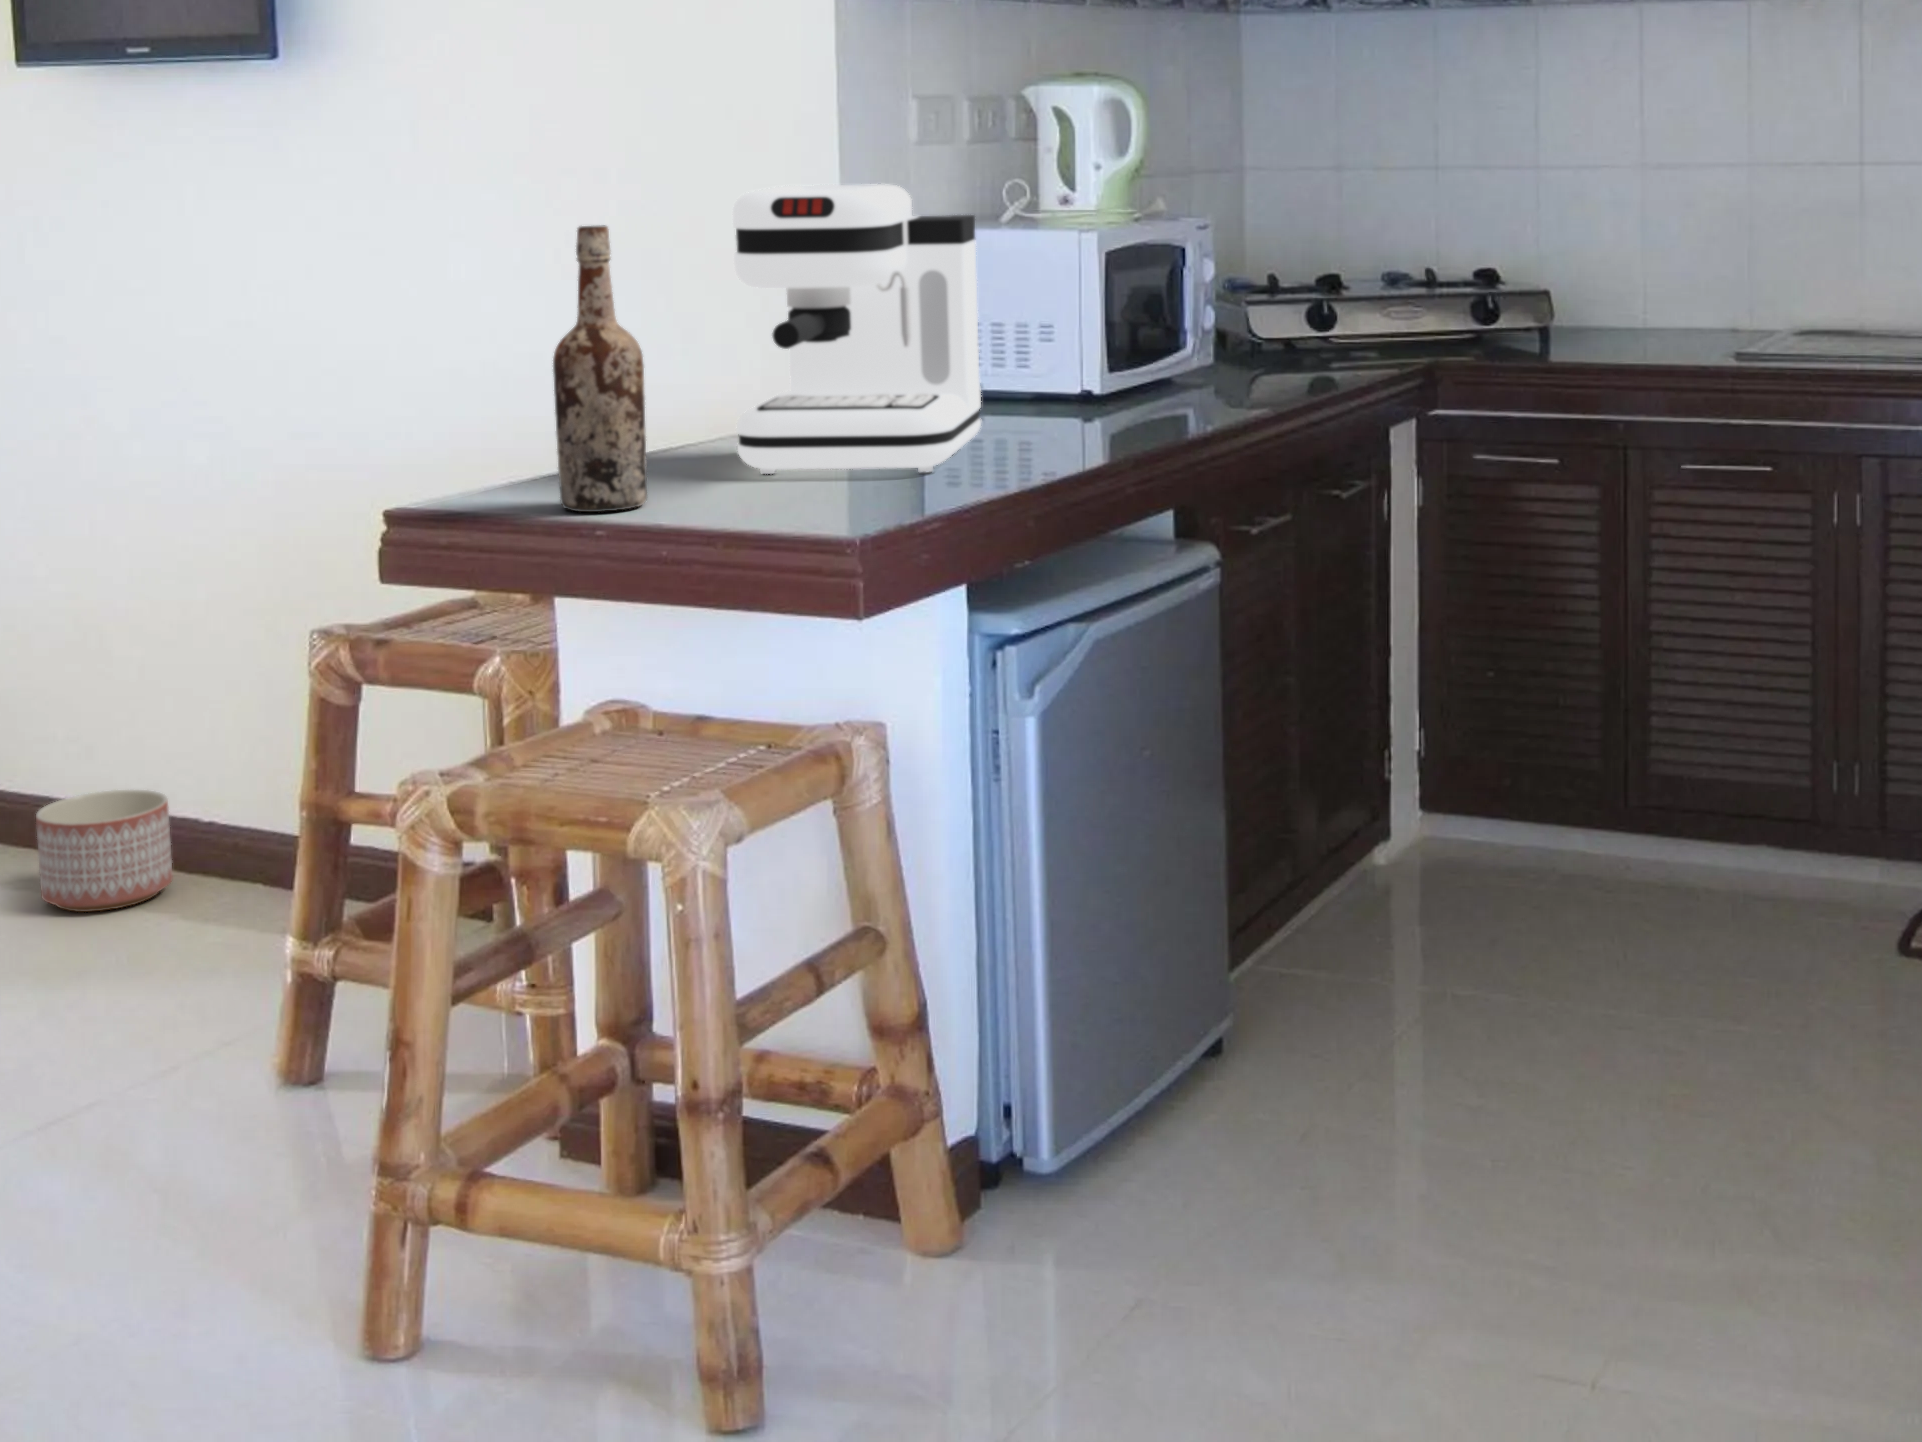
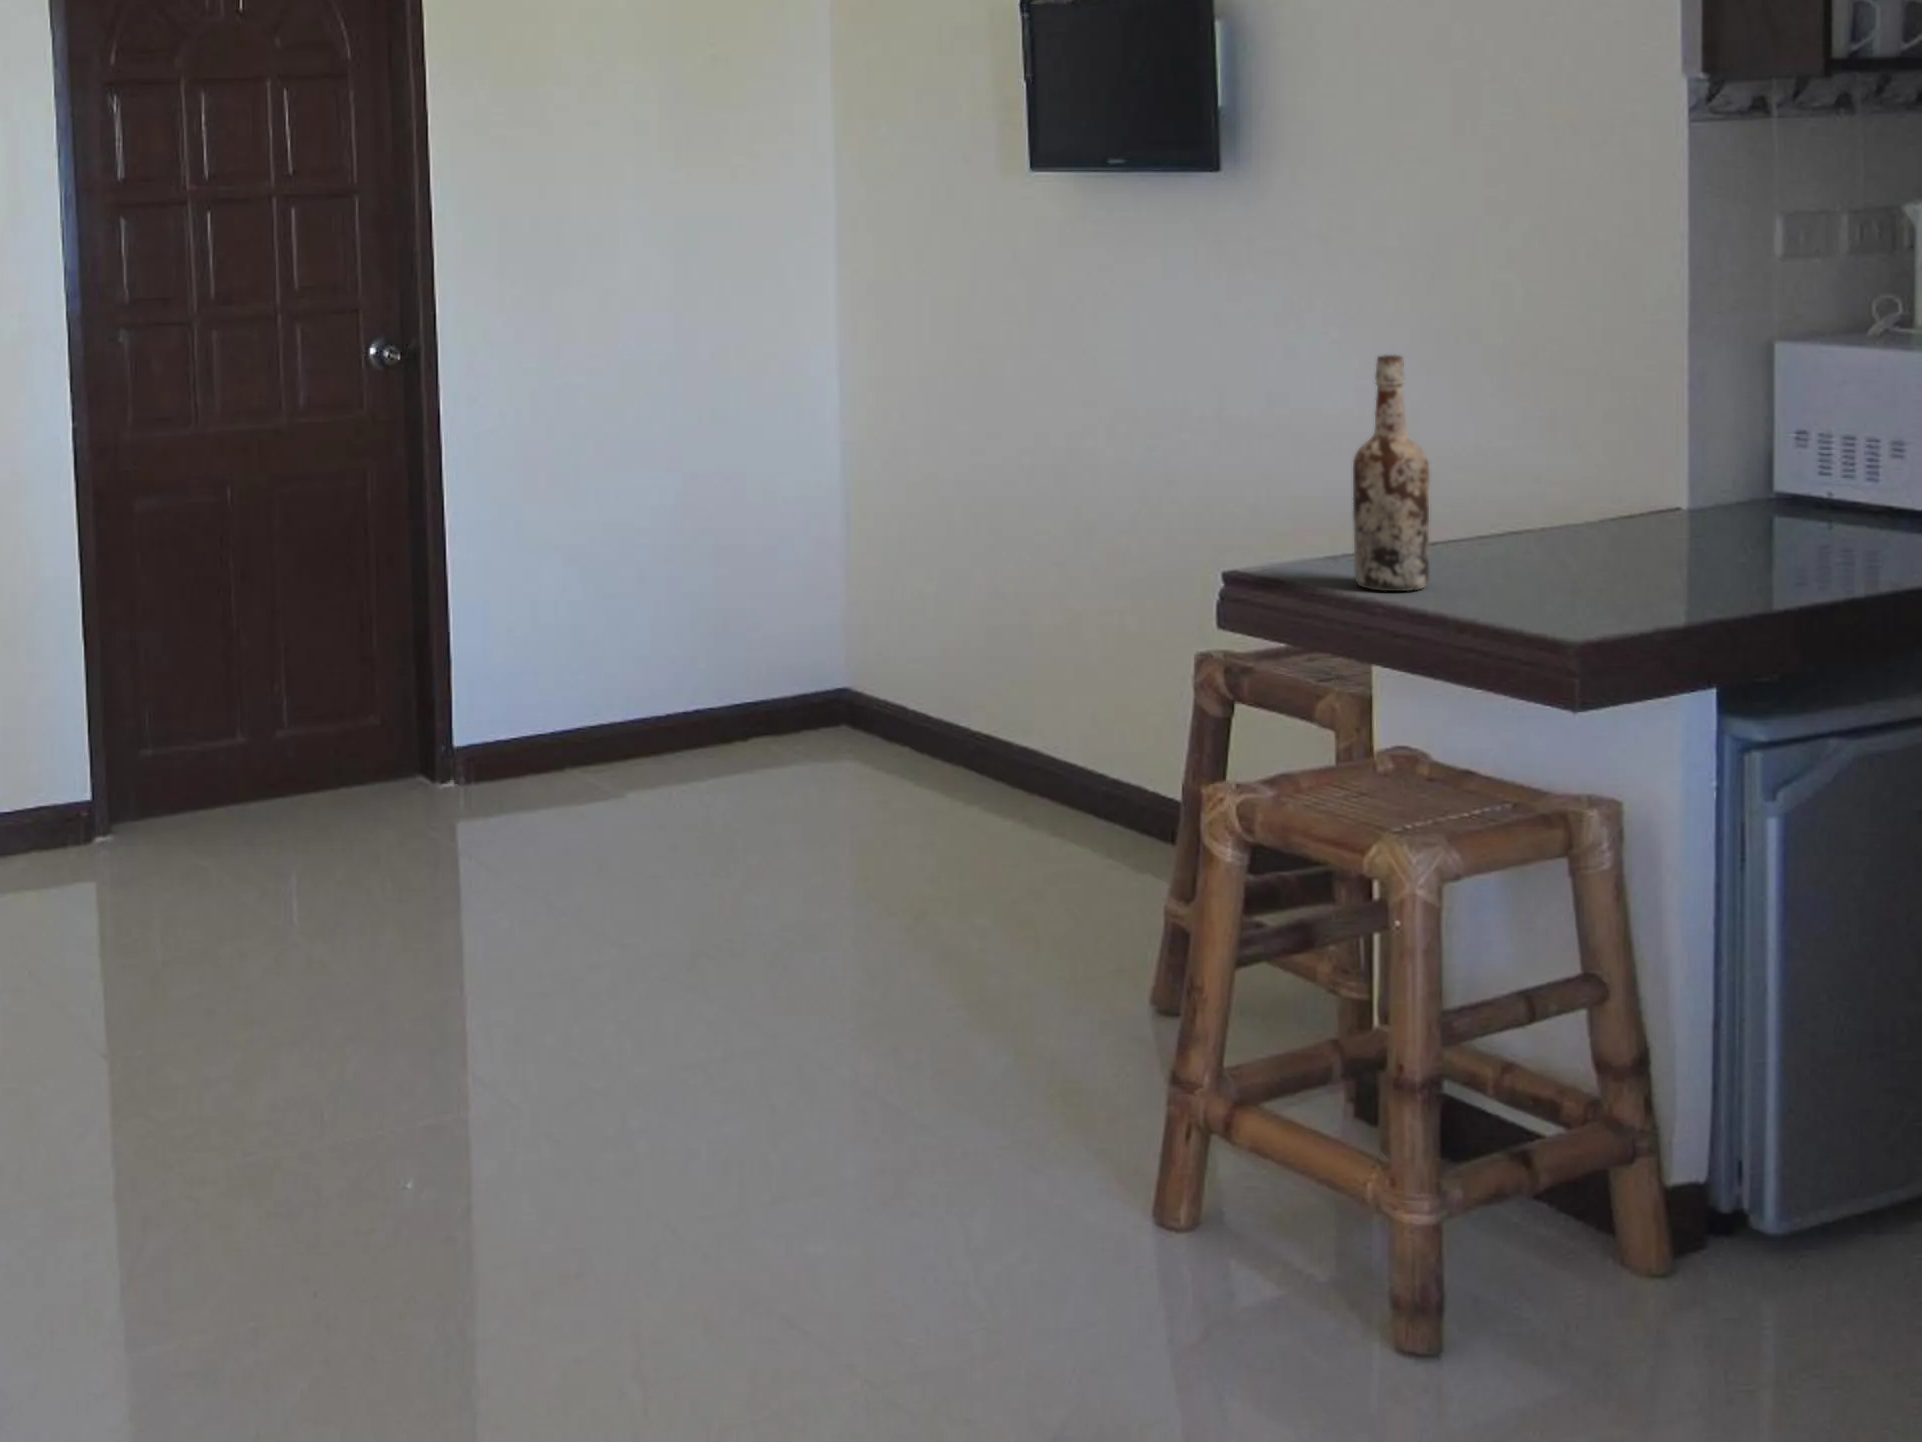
coffee maker: present [733,184,981,474] -> none [1527,316,1778,584]
planter: present [36,790,173,912] -> none [1016,754,1116,849]

